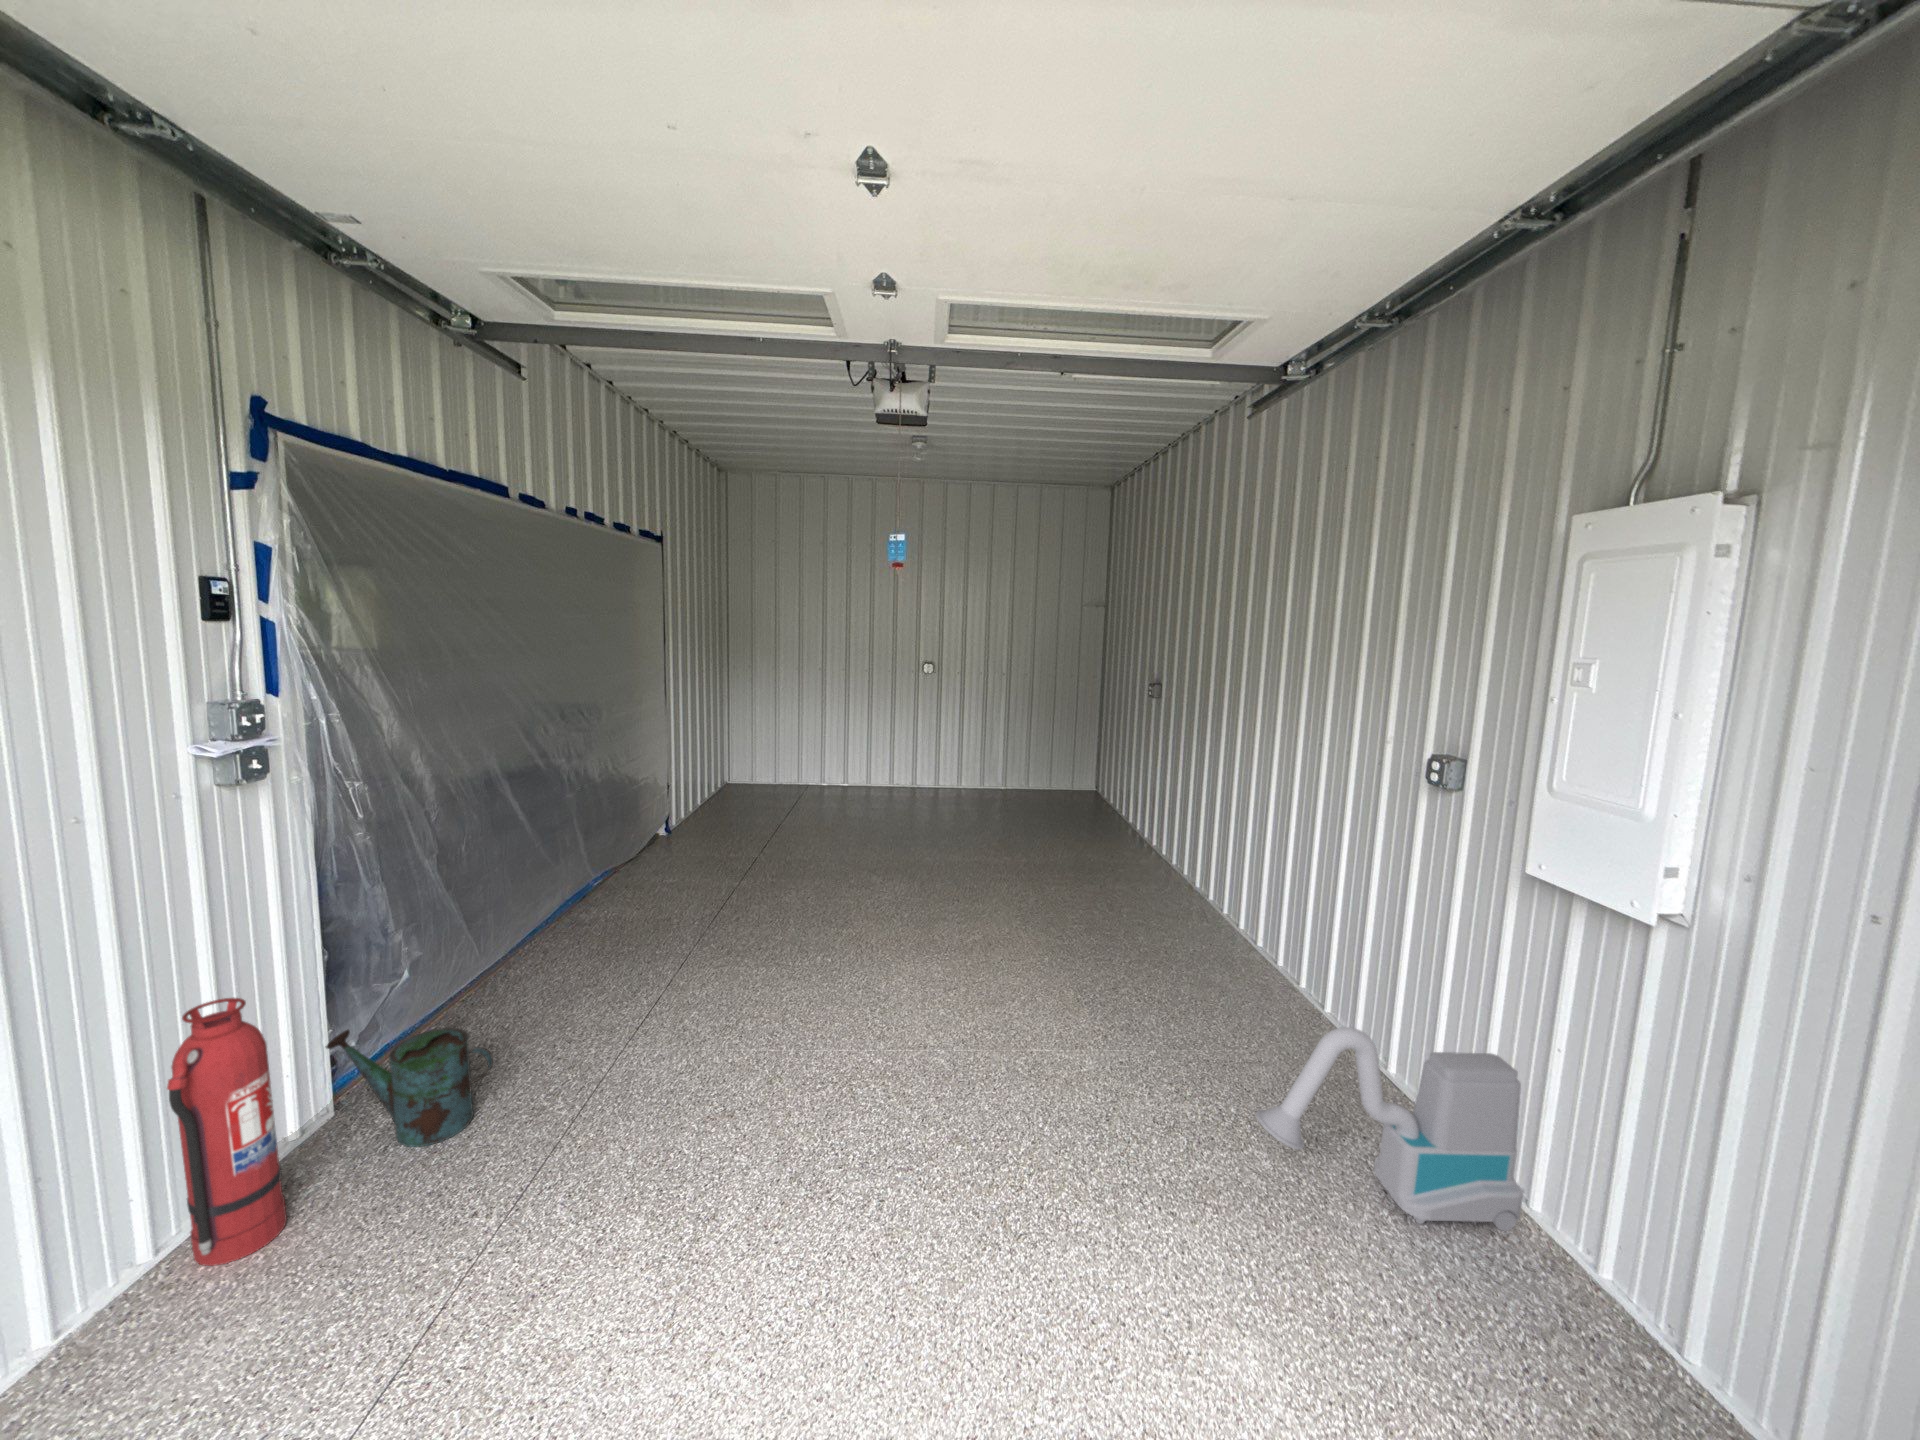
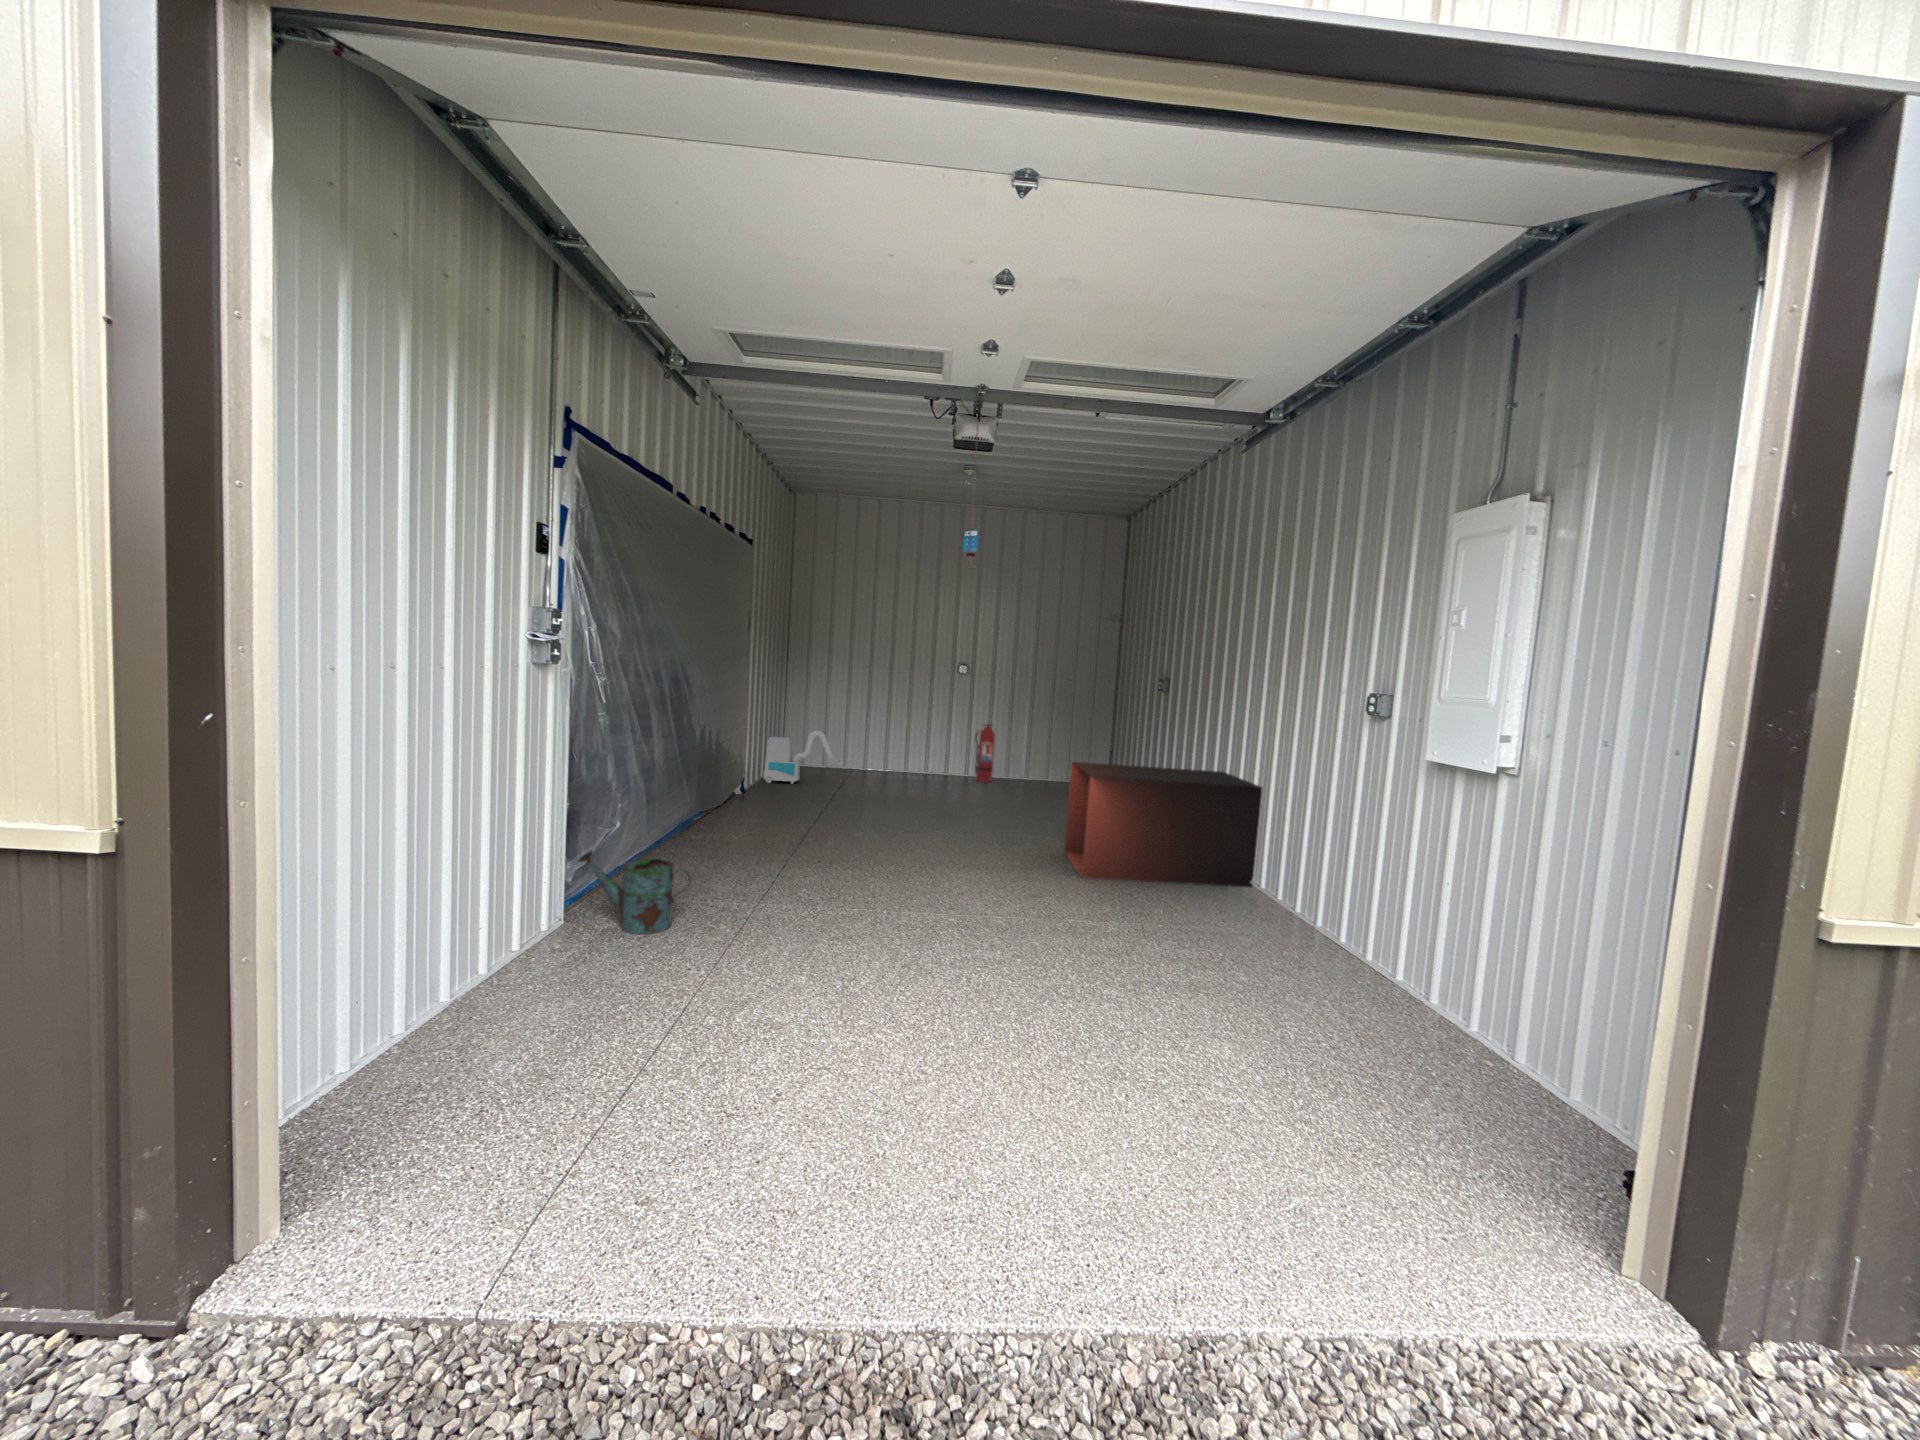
storage cabinet: none [1035,806,1276,967] -> present [1064,762,1263,887]
fire extinguisher: present [167,998,287,1266] -> present [975,724,995,782]
vacuum cleaner: present [1256,1027,1523,1231] -> present [764,731,840,784]

